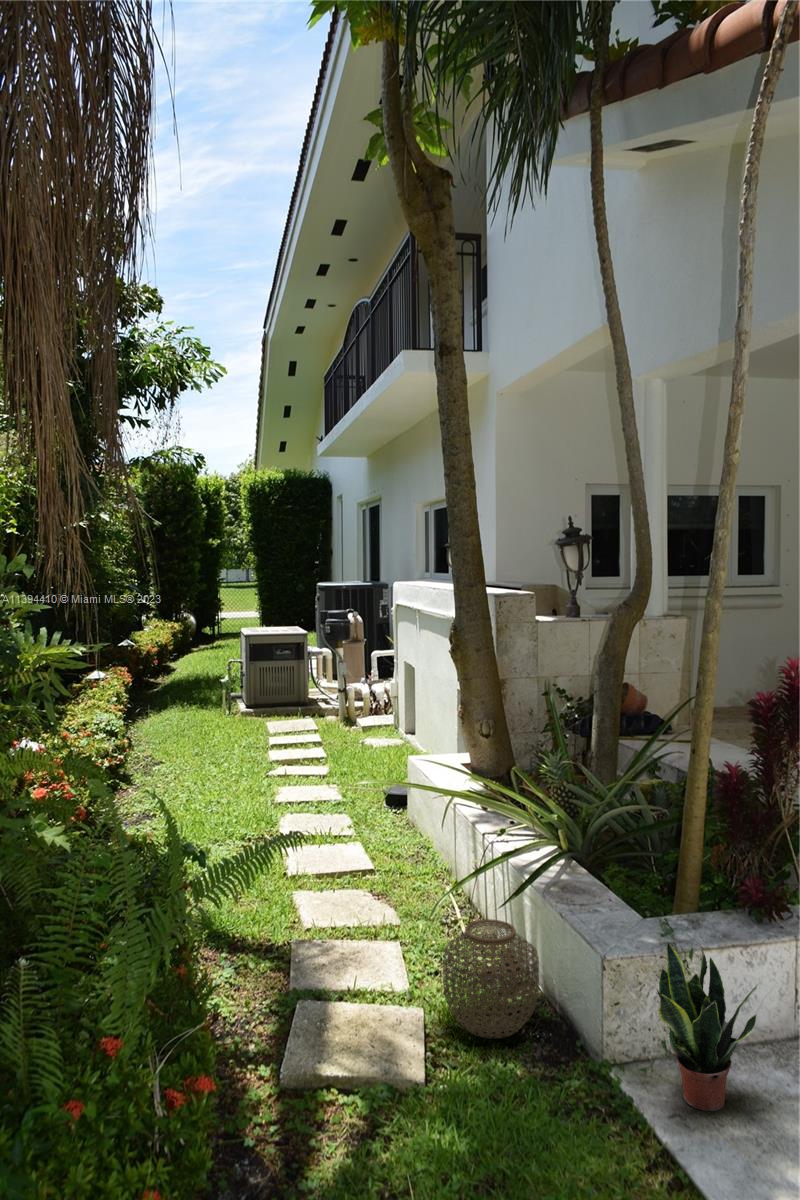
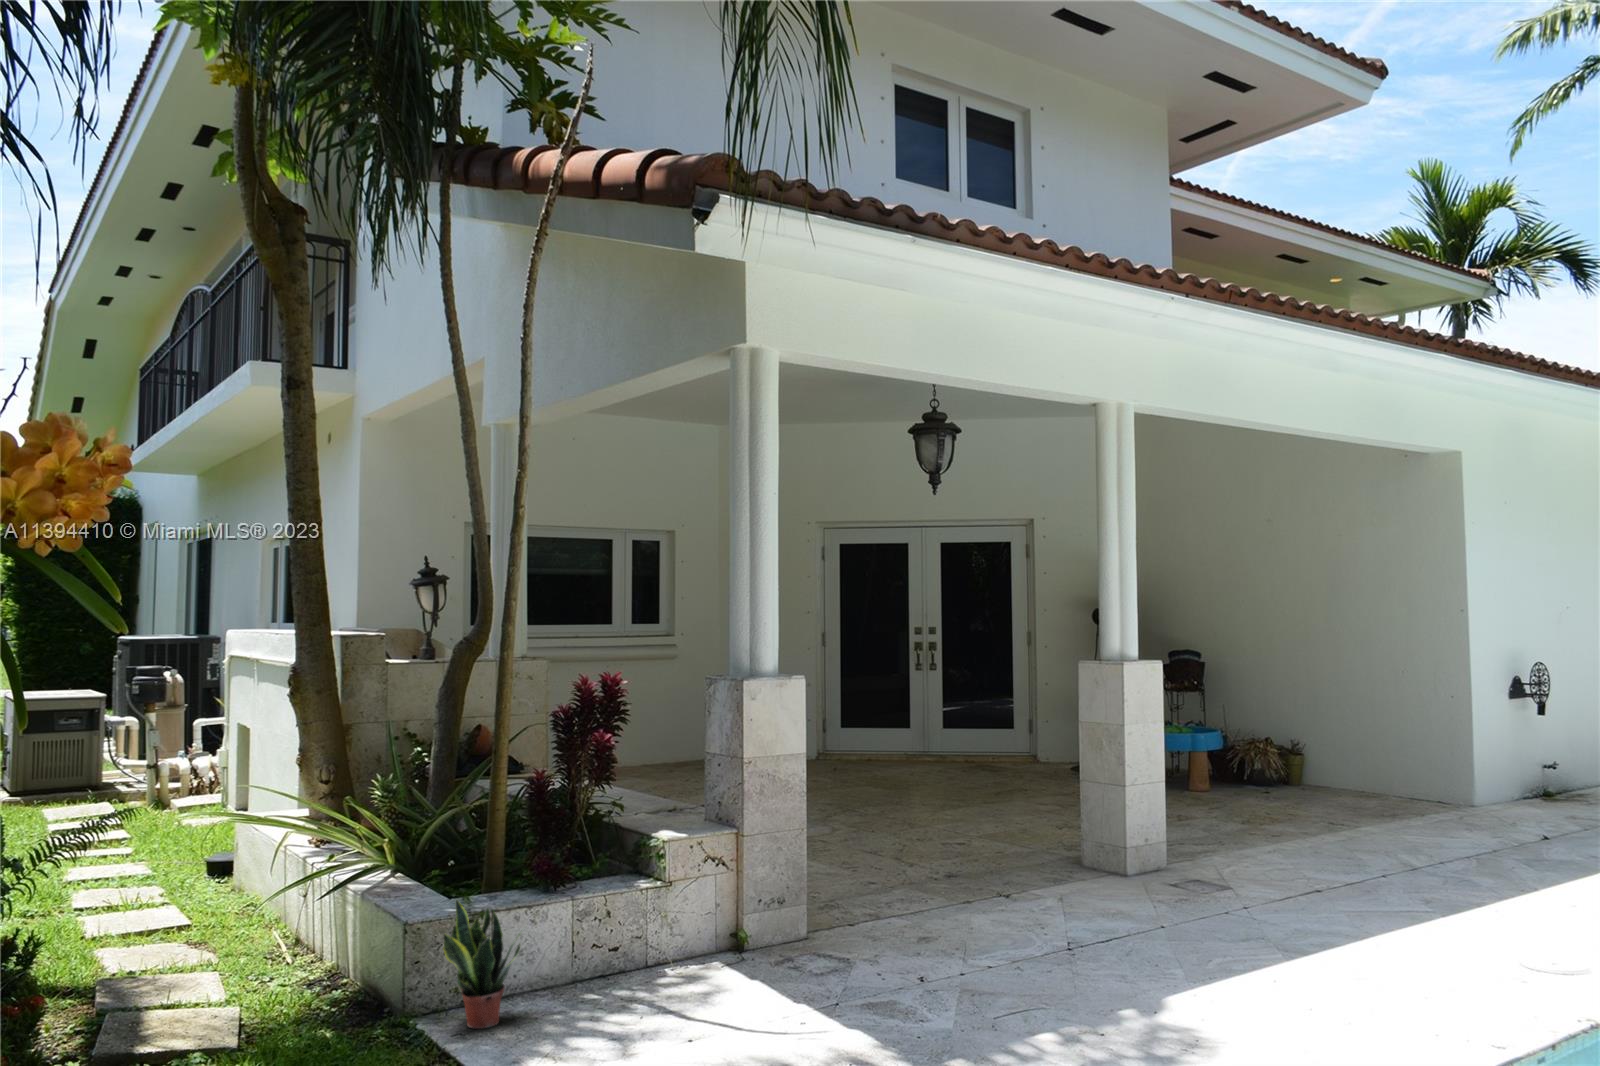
woven basket: present [443,919,539,1038] -> none [259,920,353,1025]

